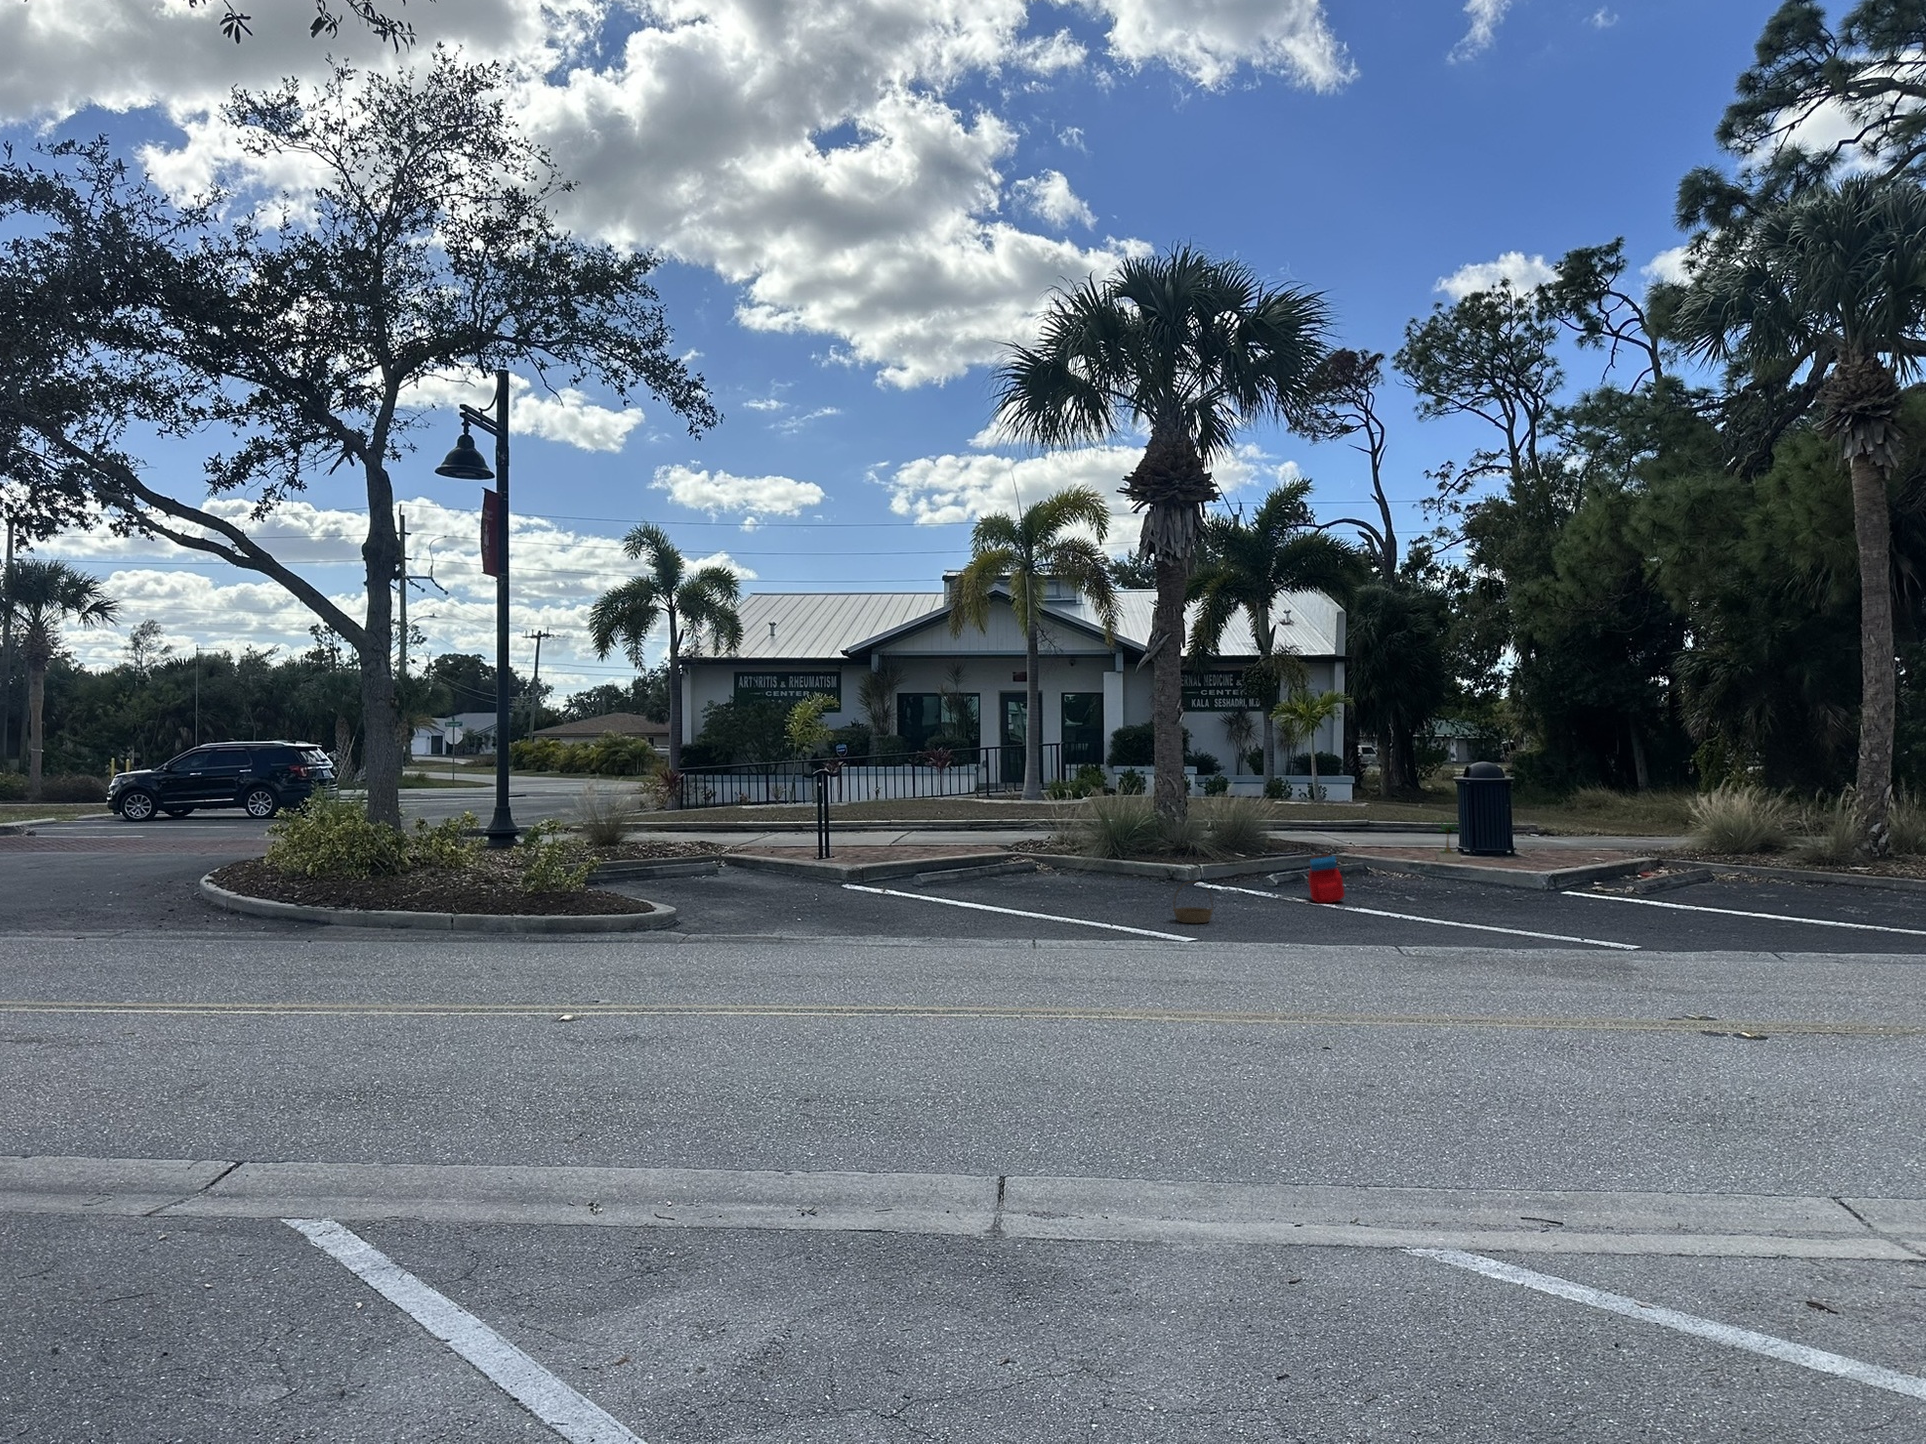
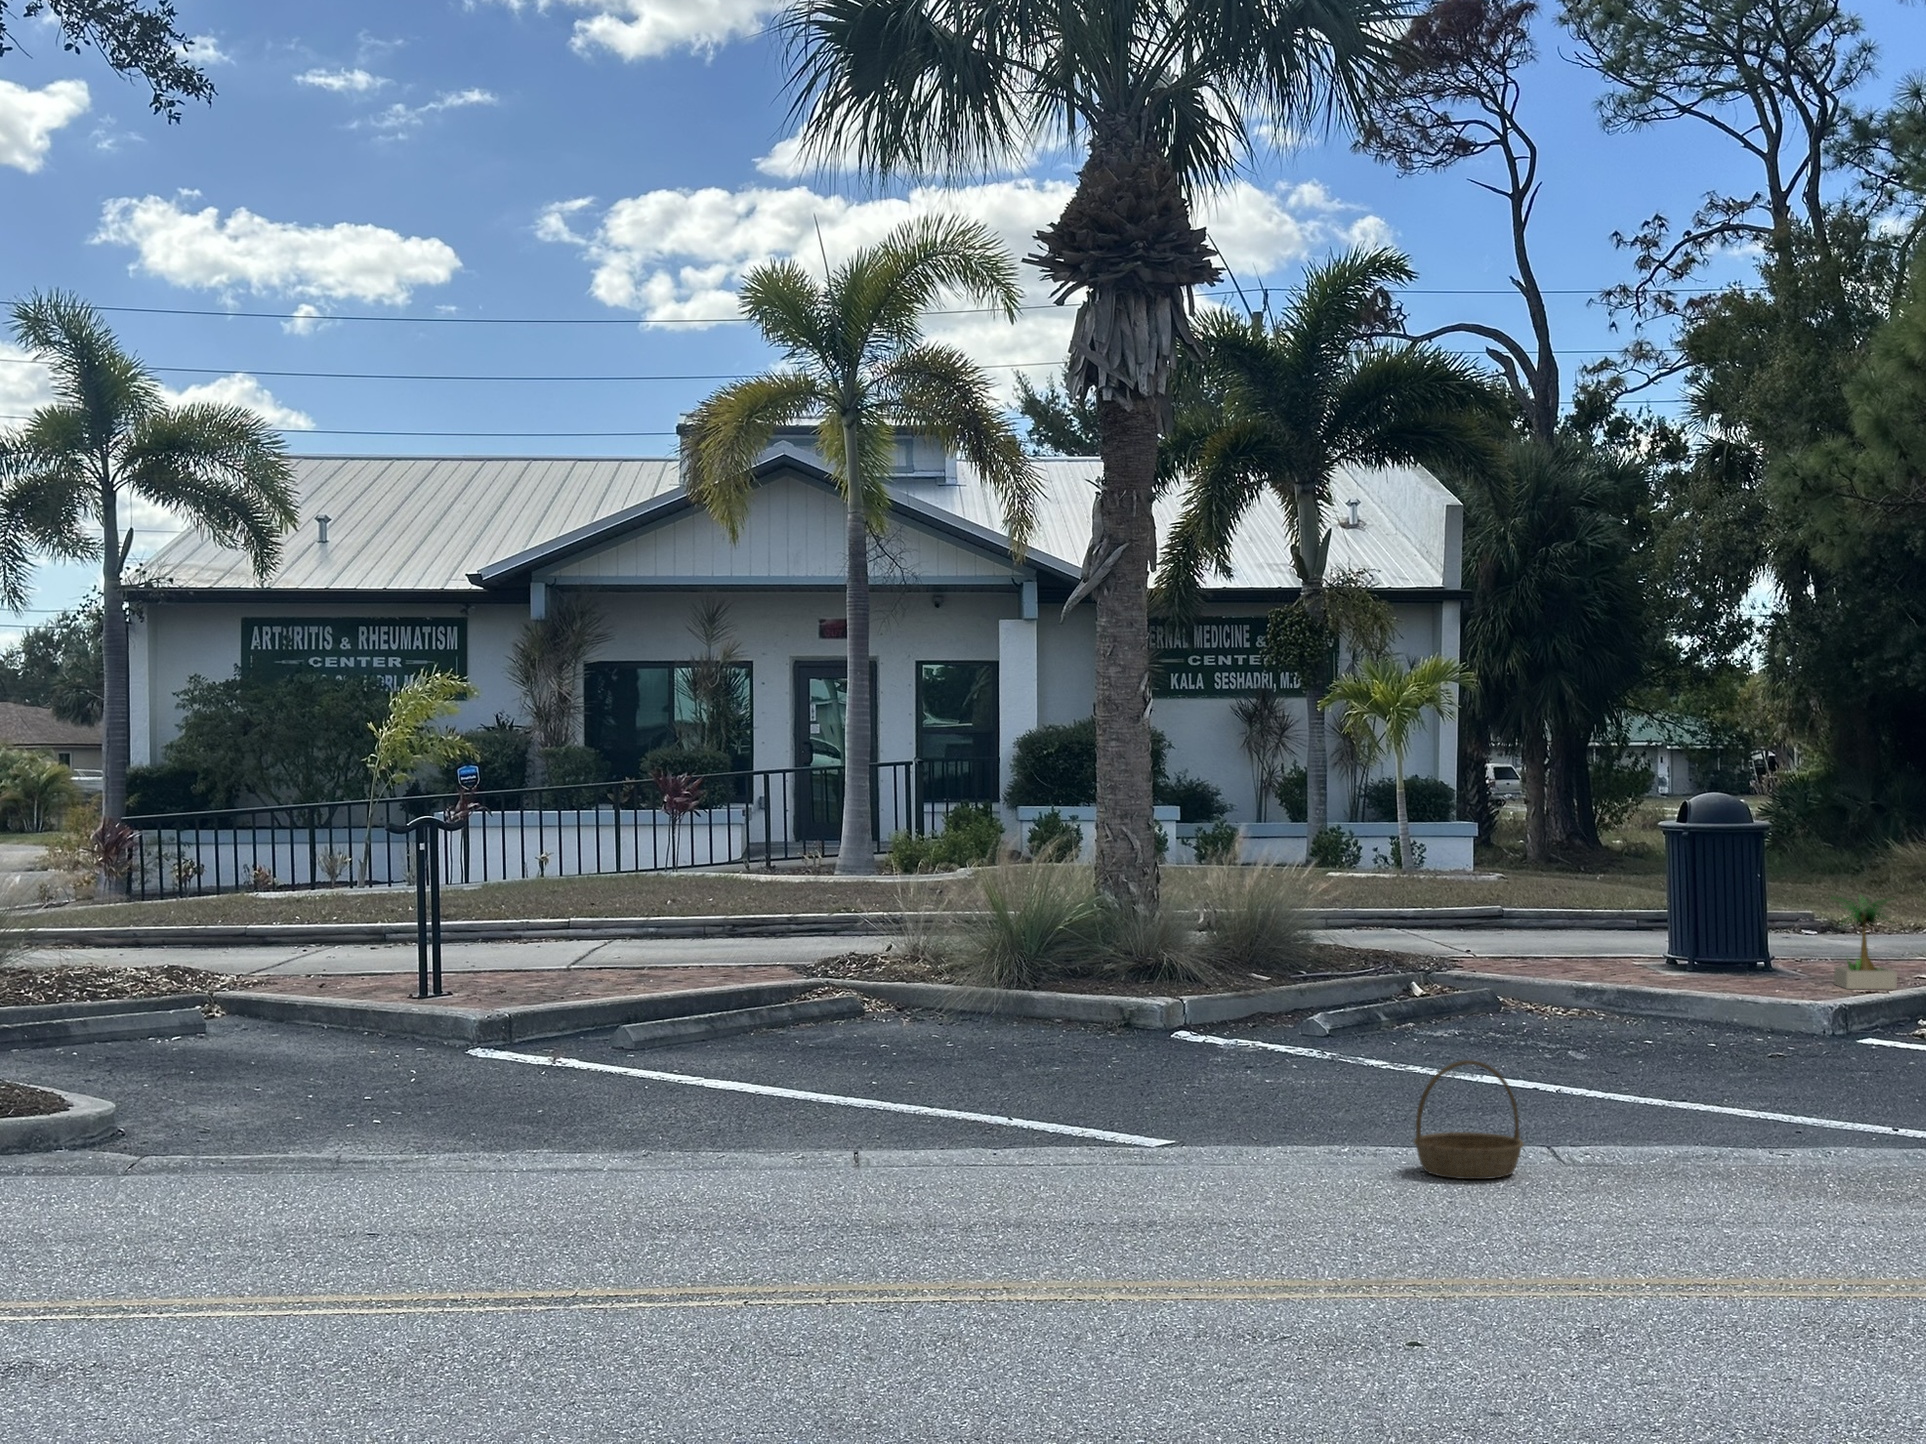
backpack: present [1308,853,1344,903] -> none [1689,976,1791,1105]

